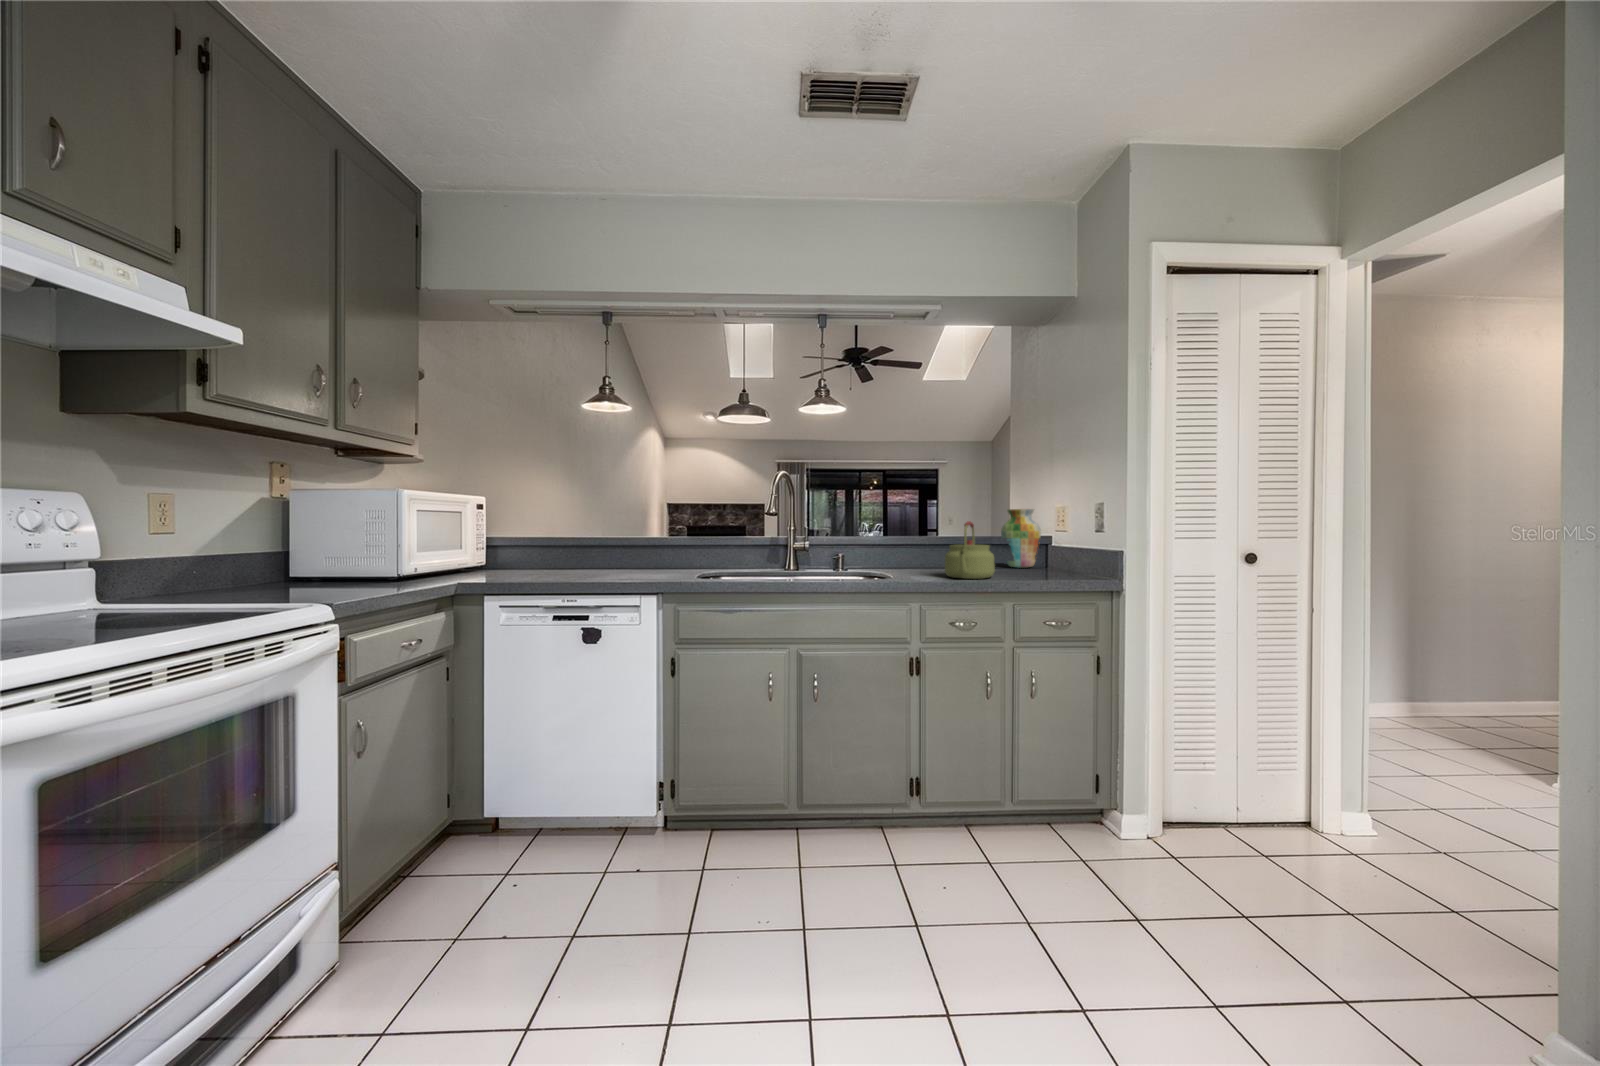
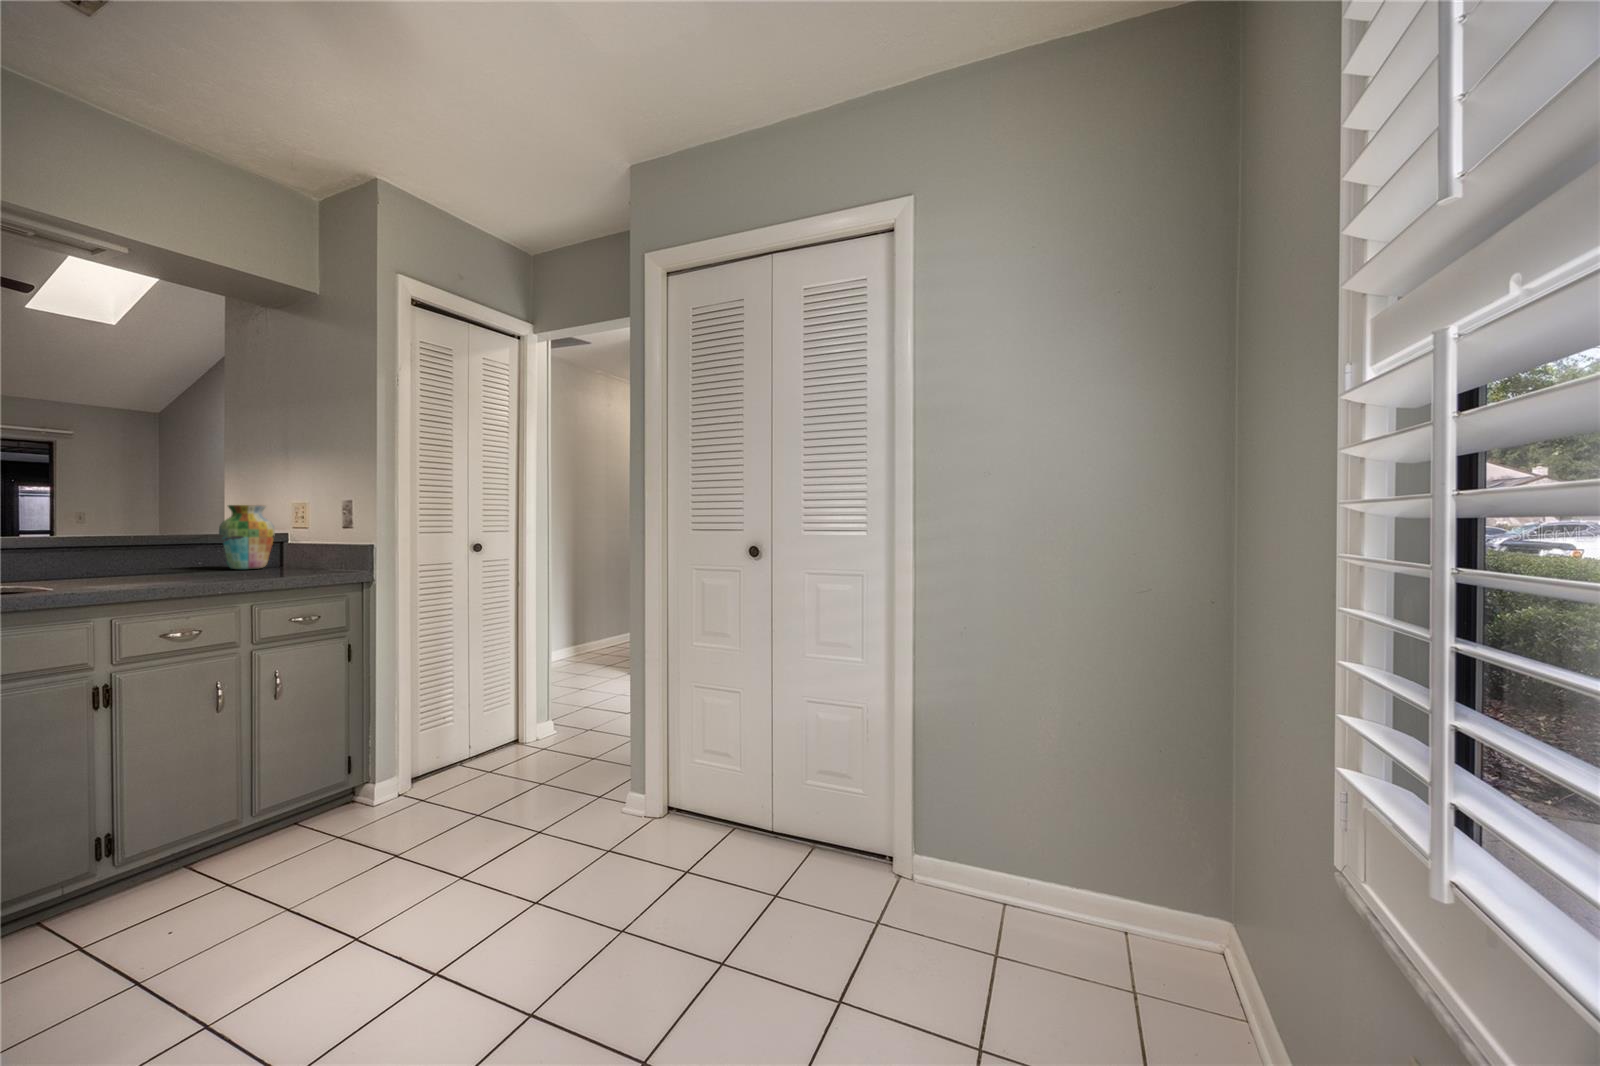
kettle: present [945,521,995,579] -> none [138,517,220,584]

